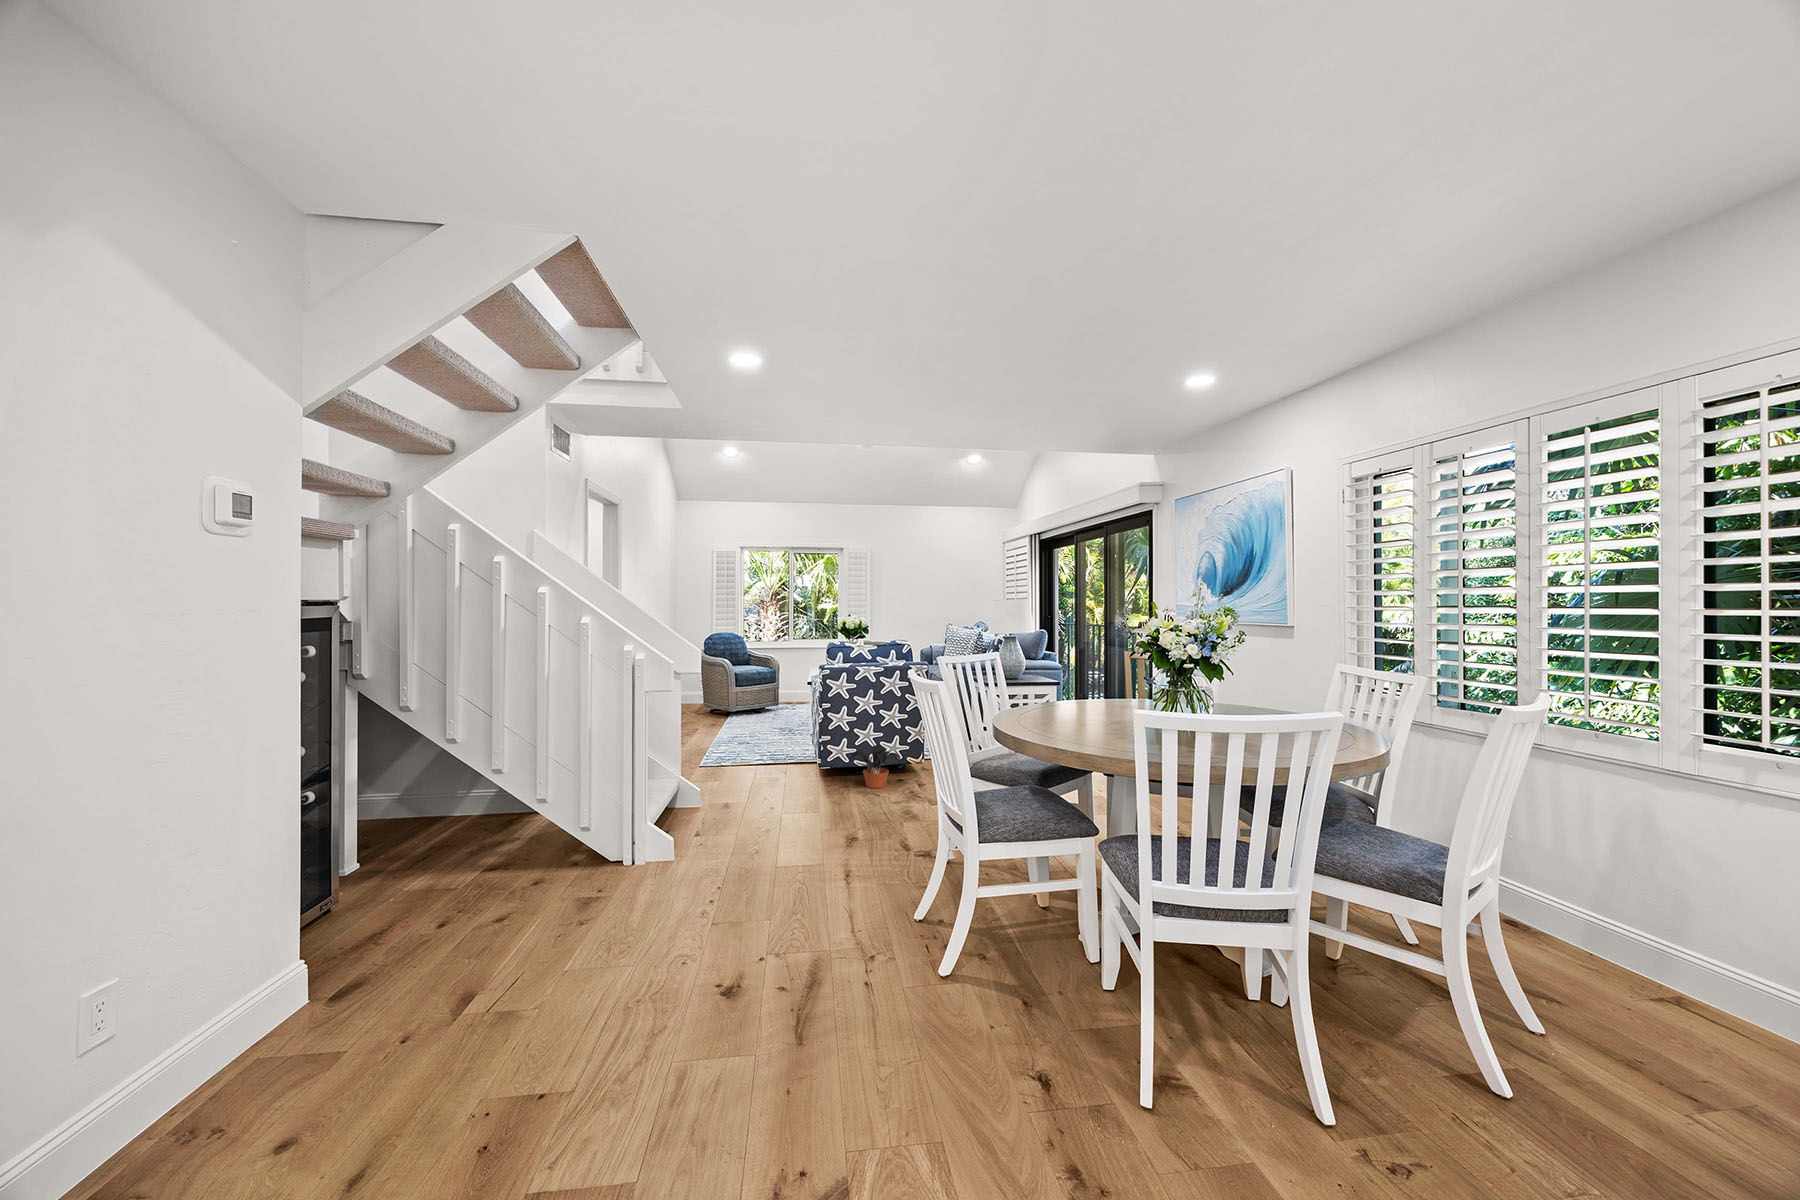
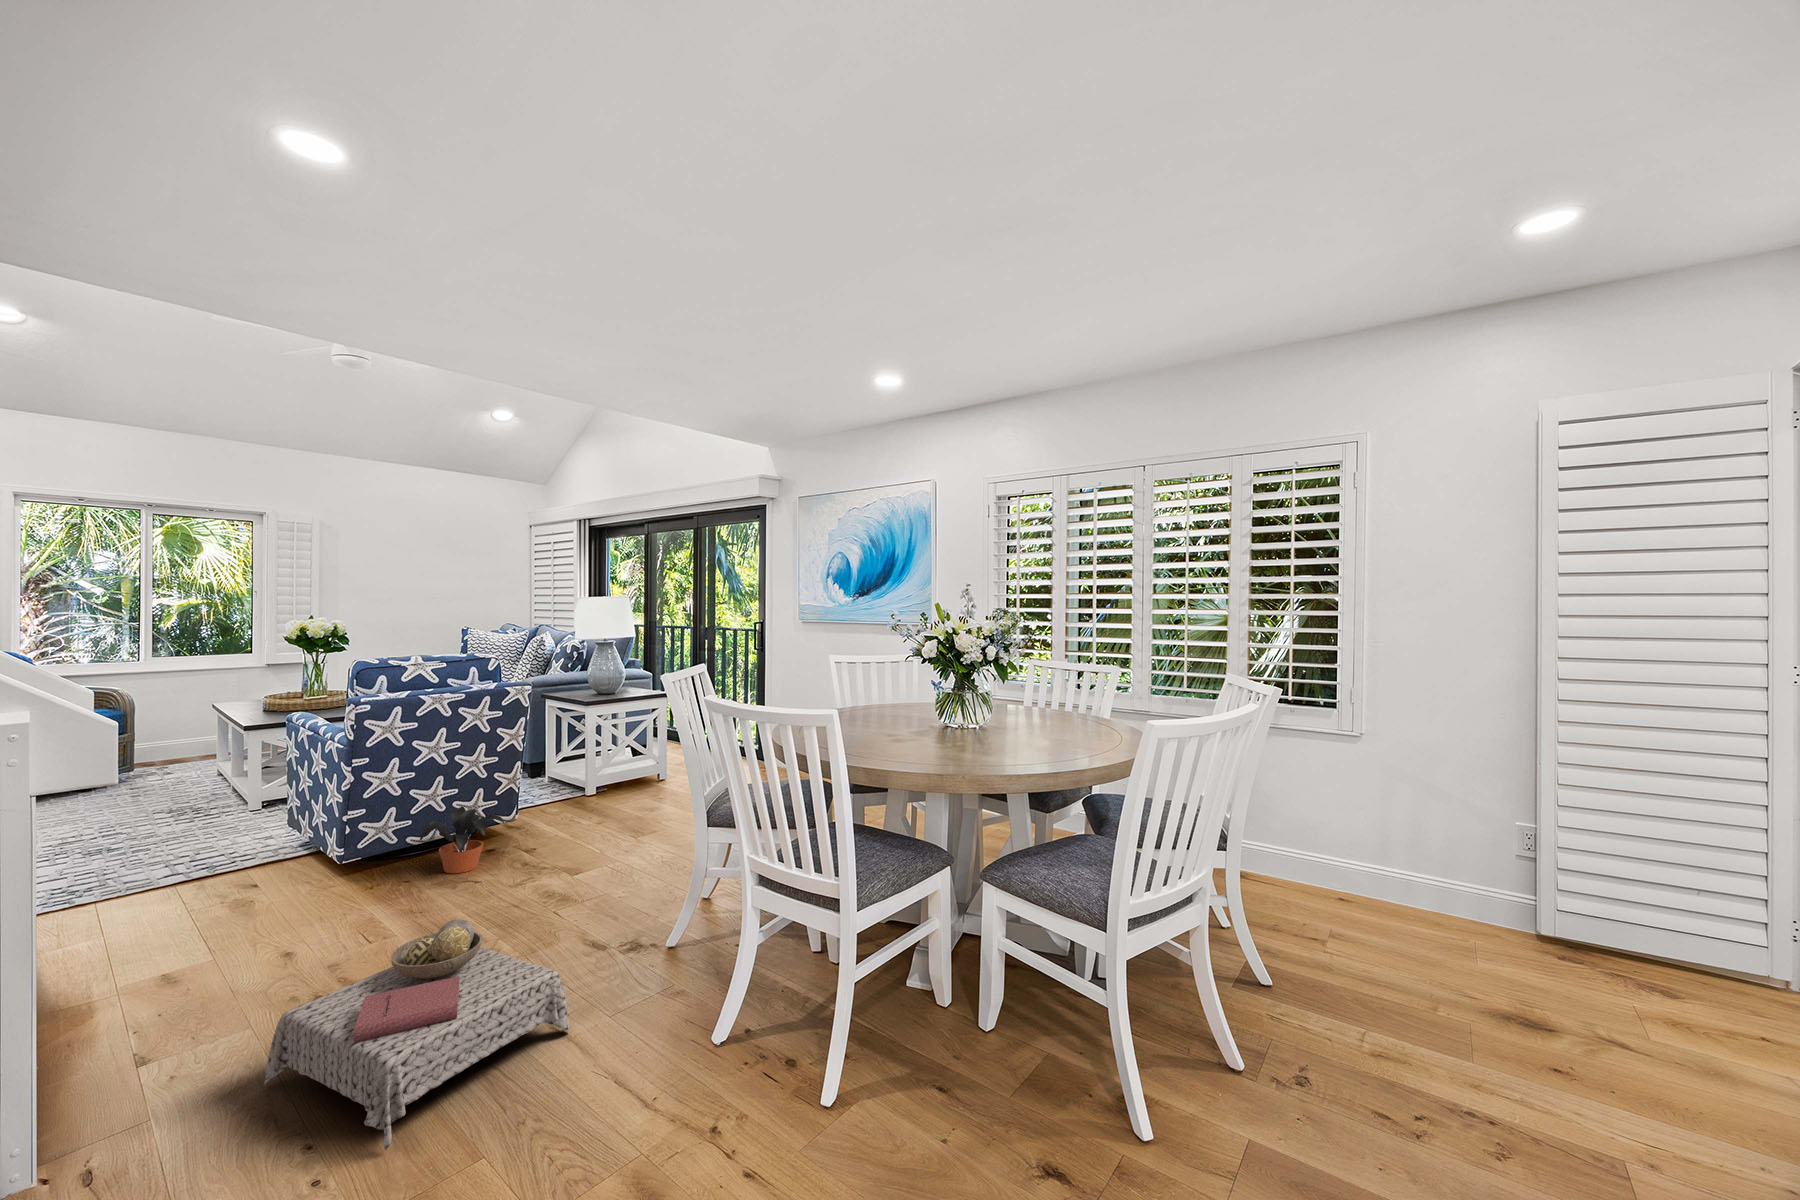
ottoman: none [719,797,851,899] -> present [264,919,569,1150]

